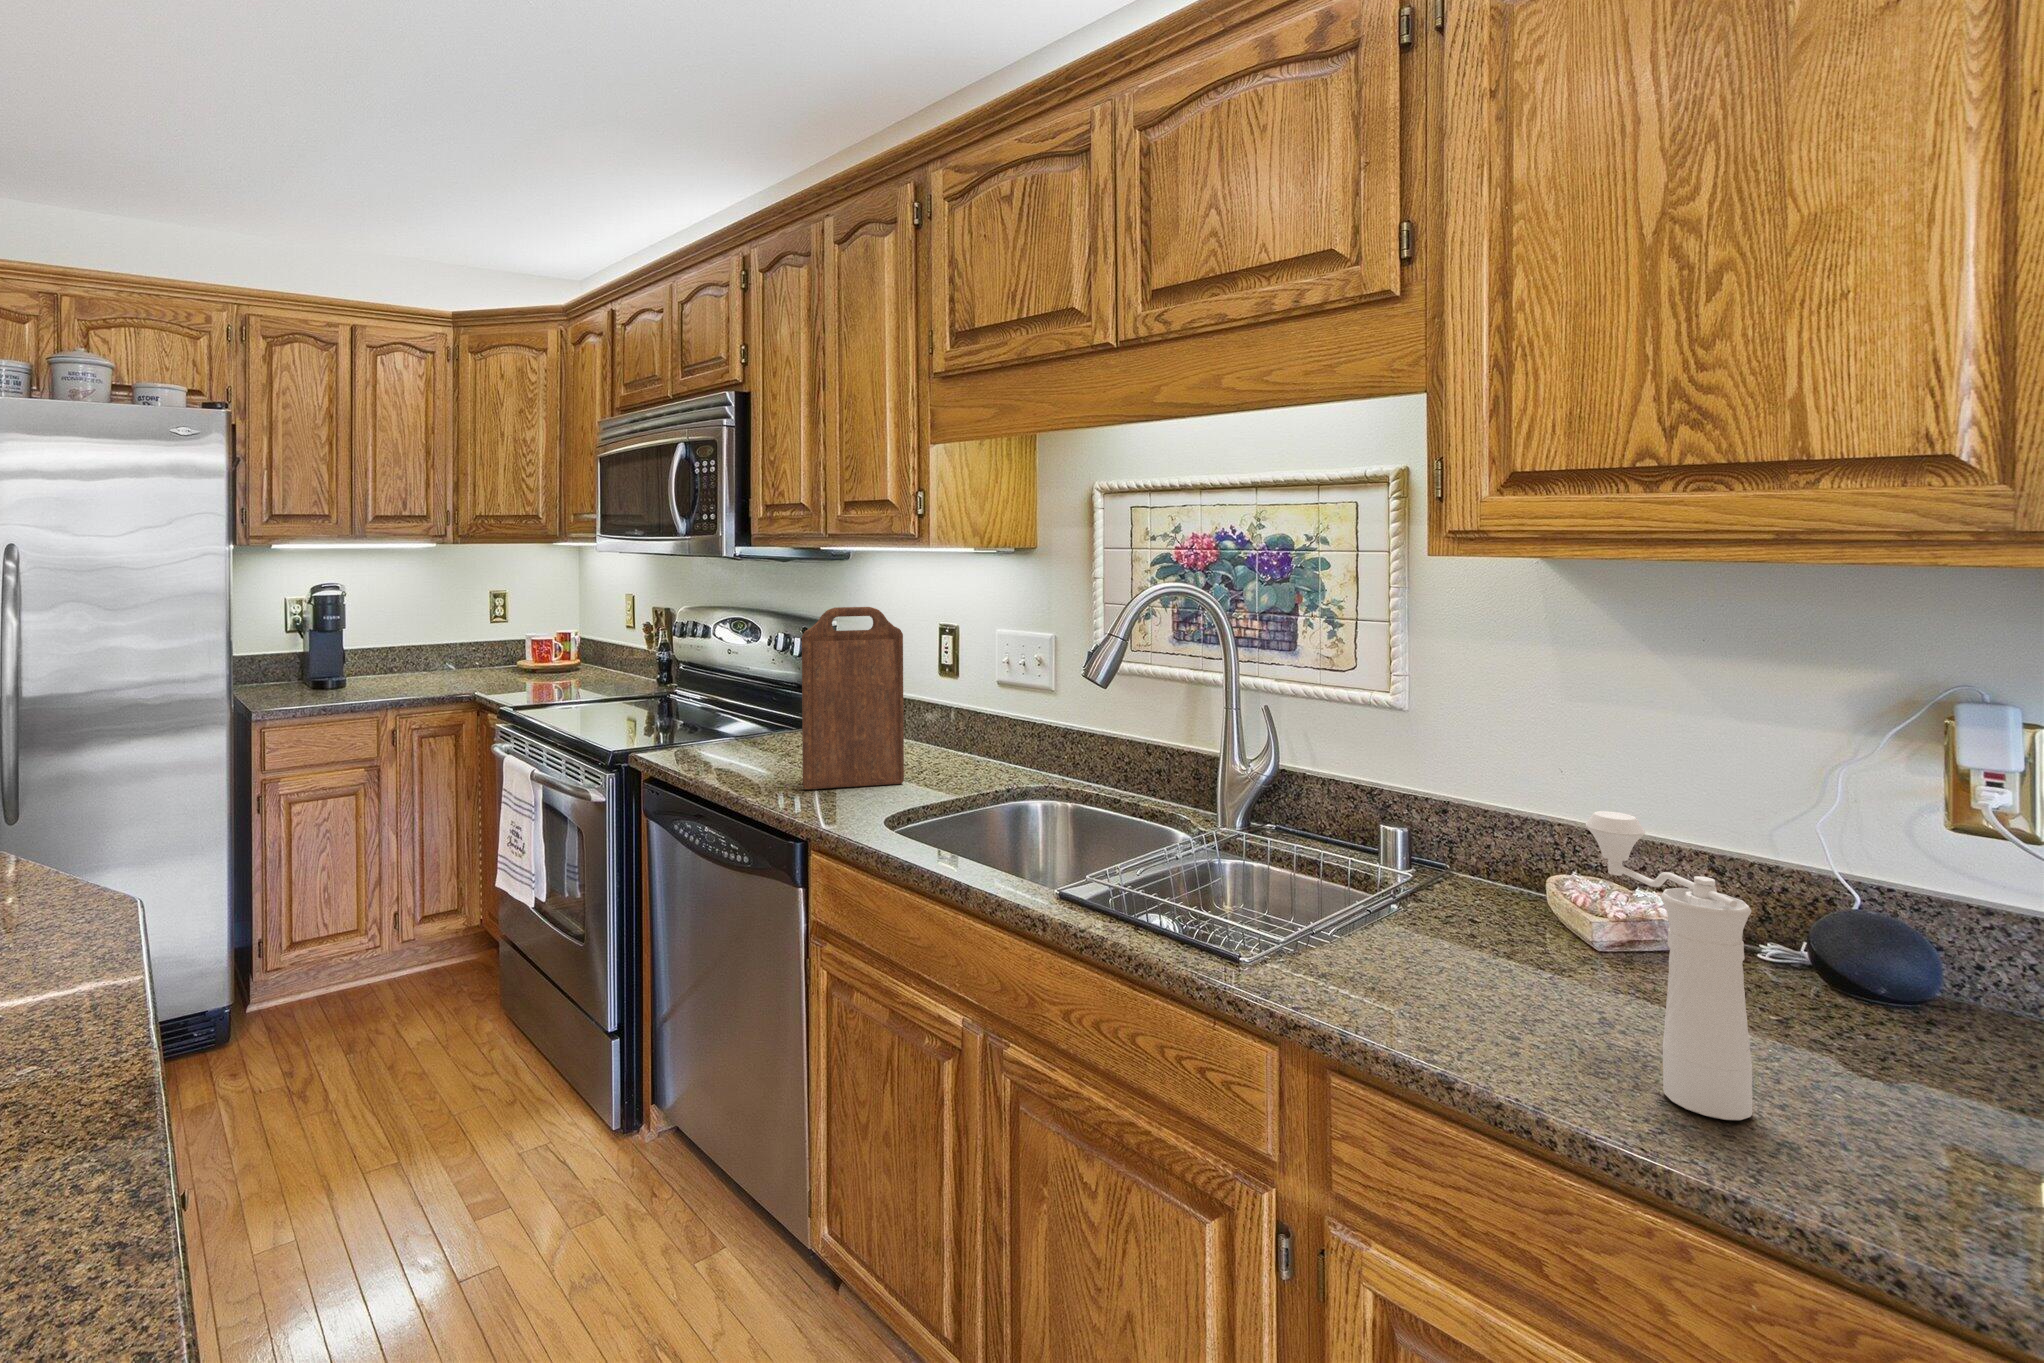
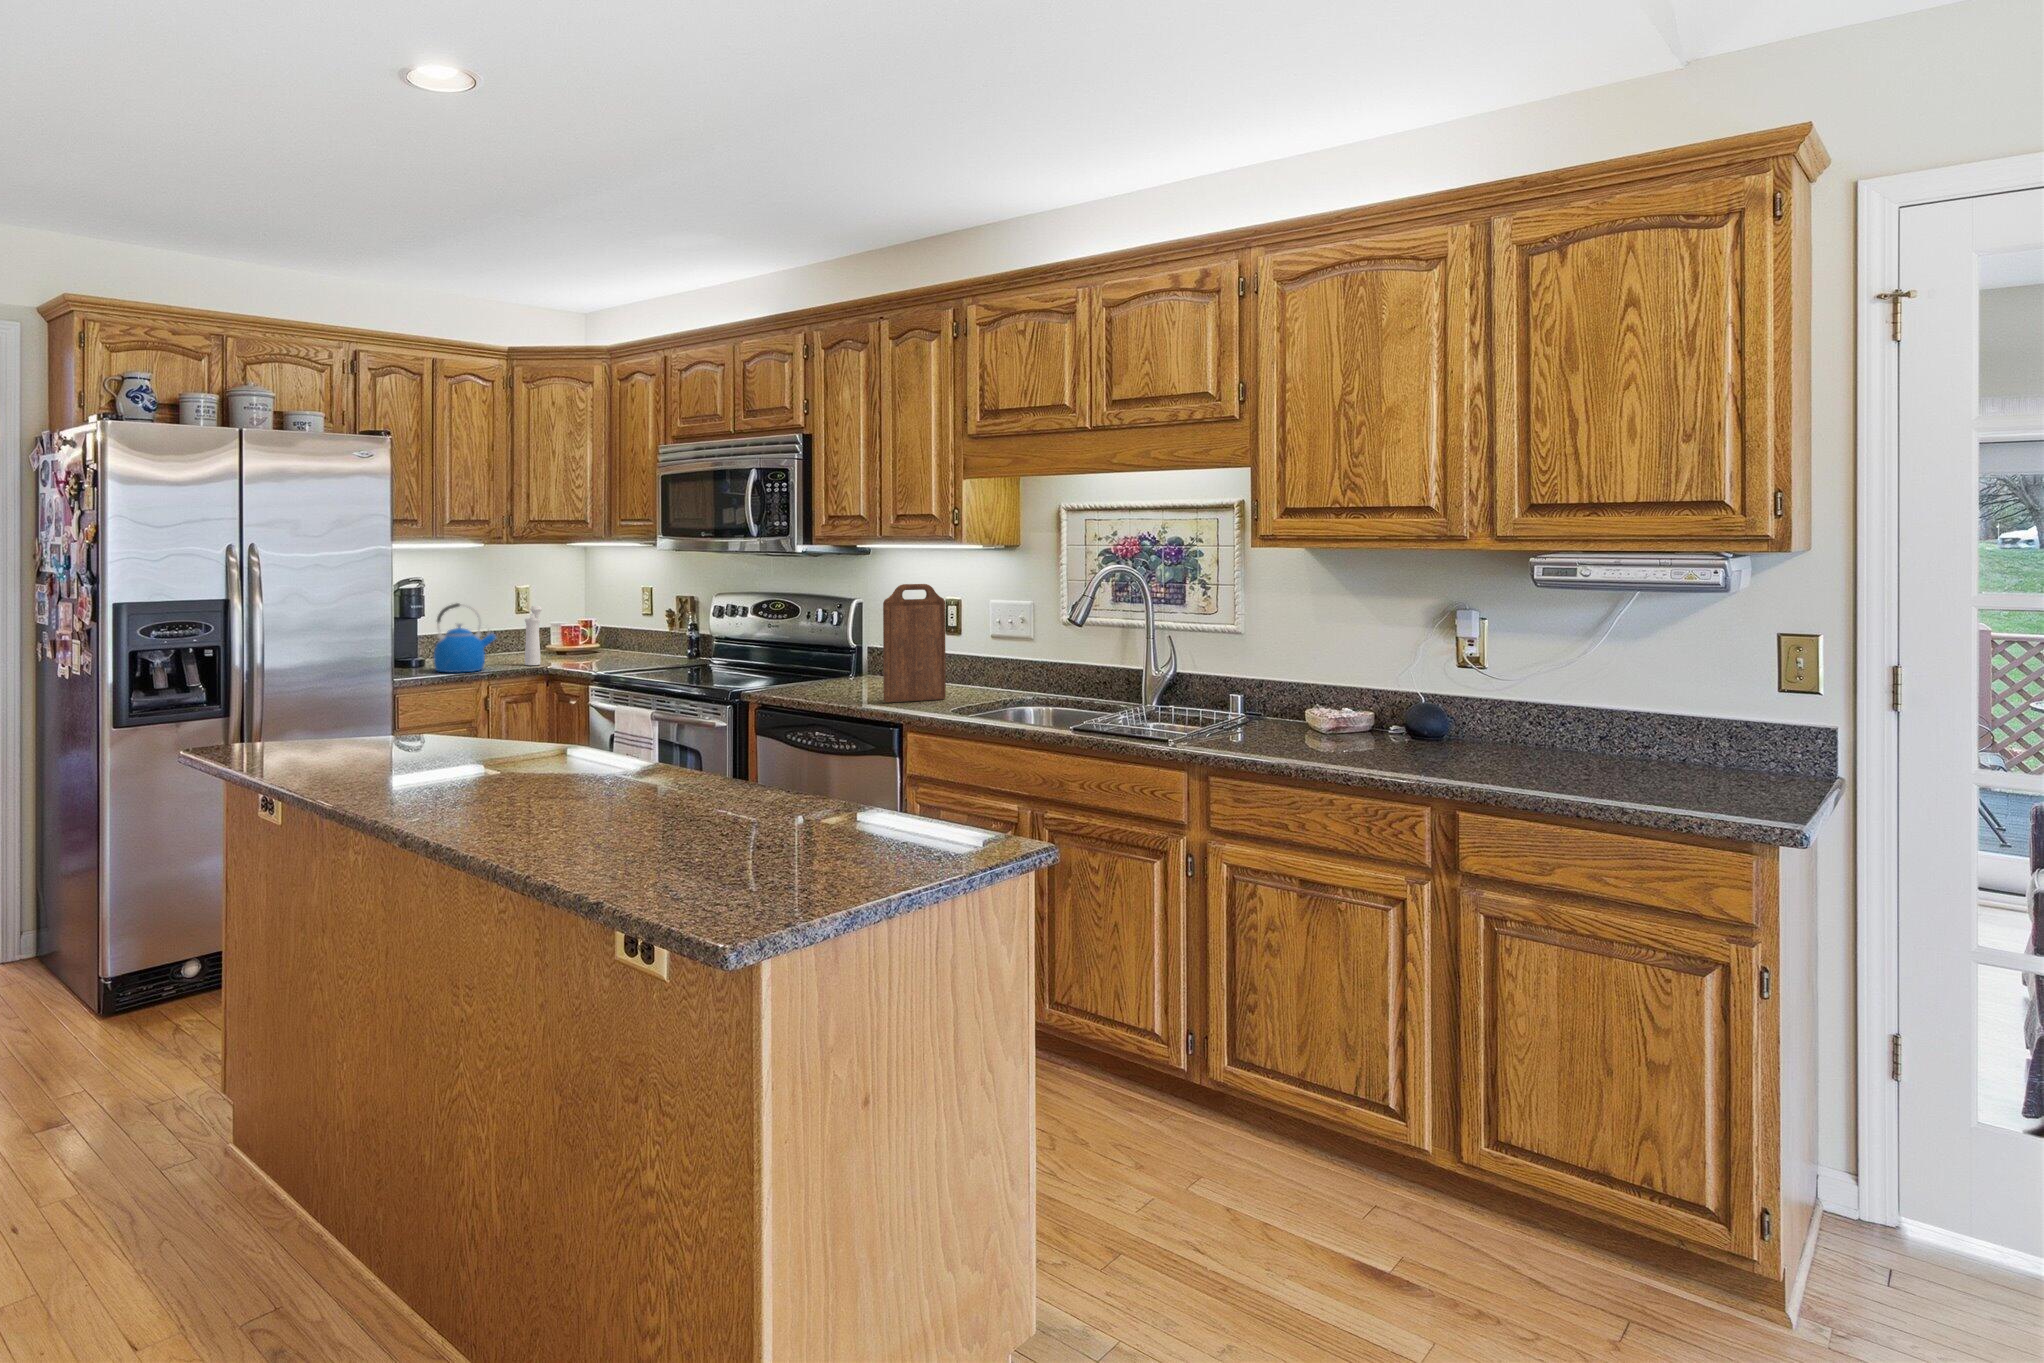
kettle: none [332,616,413,701] -> present [434,603,496,672]
pepper mill: present [1586,811,1752,1120] -> present [525,606,542,665]

